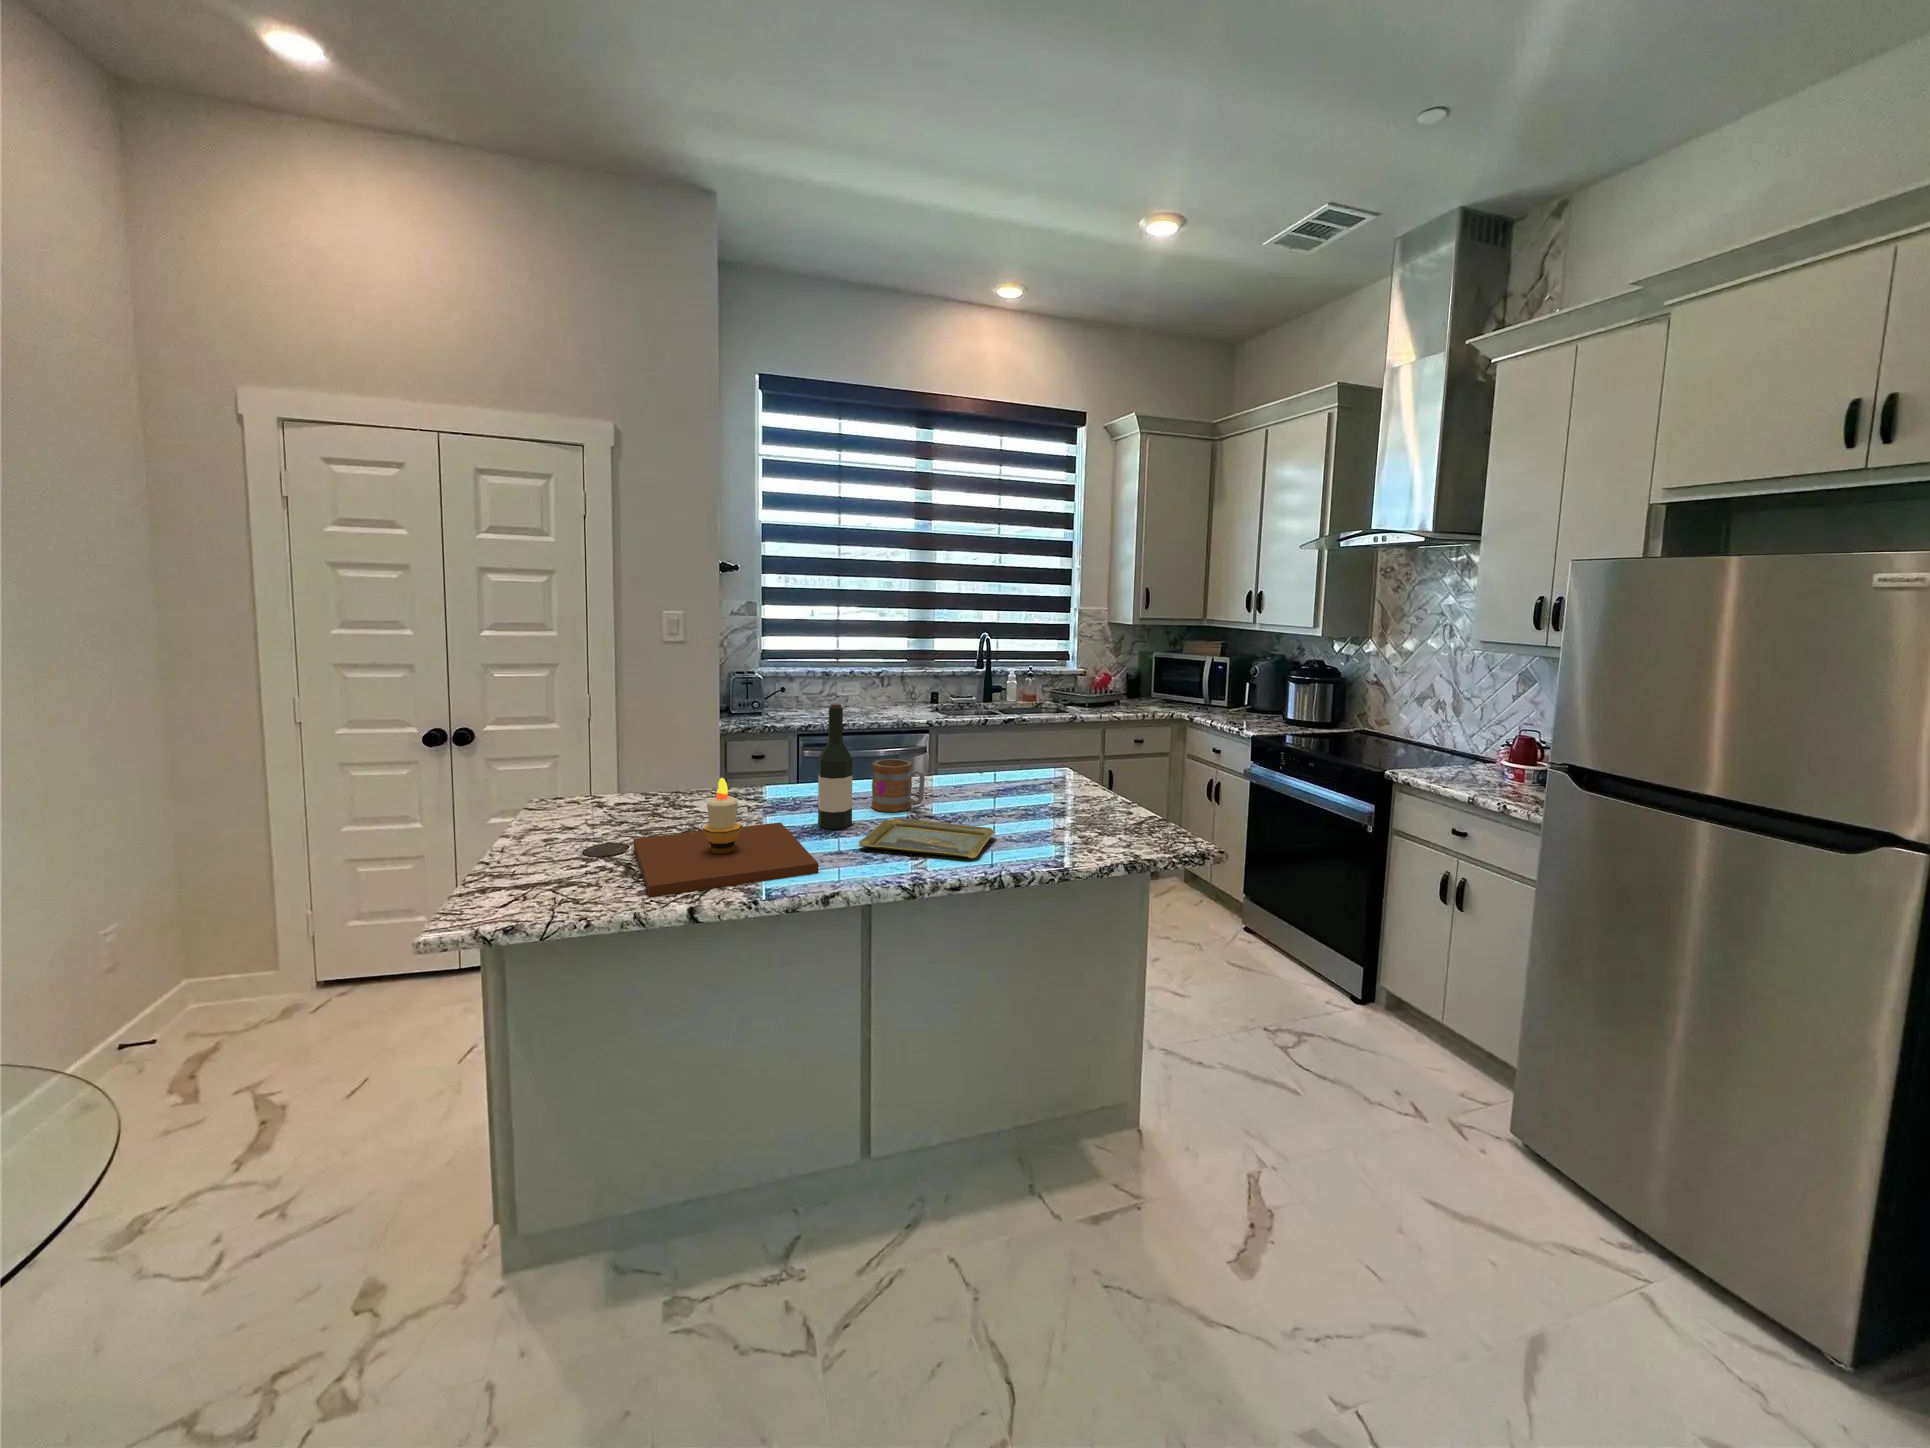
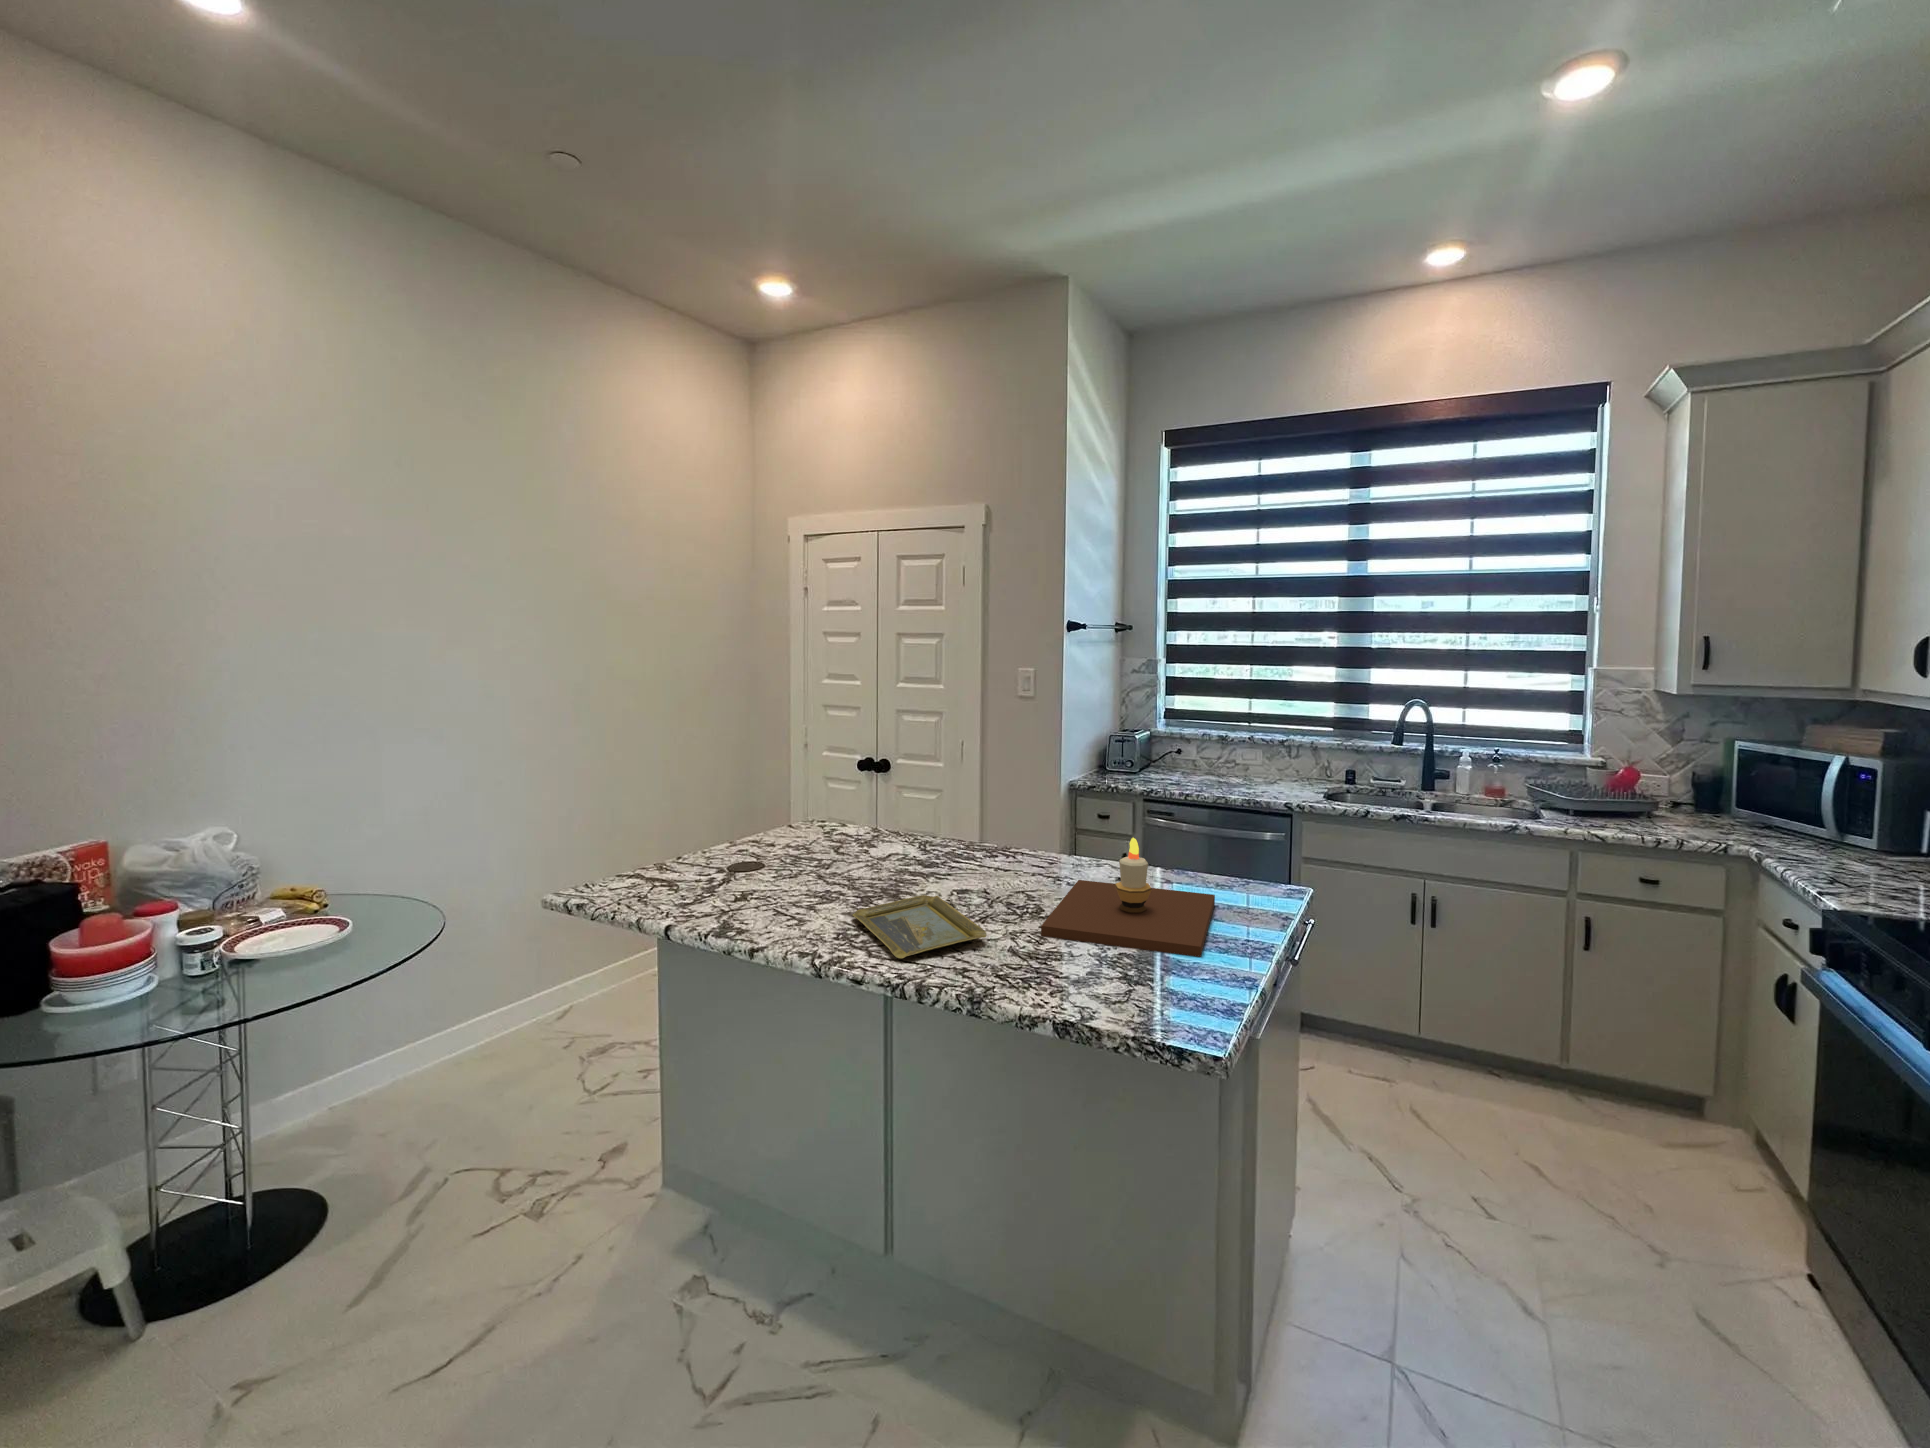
wine bottle: present [818,704,853,829] -> none [887,765,921,894]
mug: present [871,759,925,812] -> none [969,831,1013,892]
candle: present [634,778,818,897] -> present [1041,838,1215,957]

